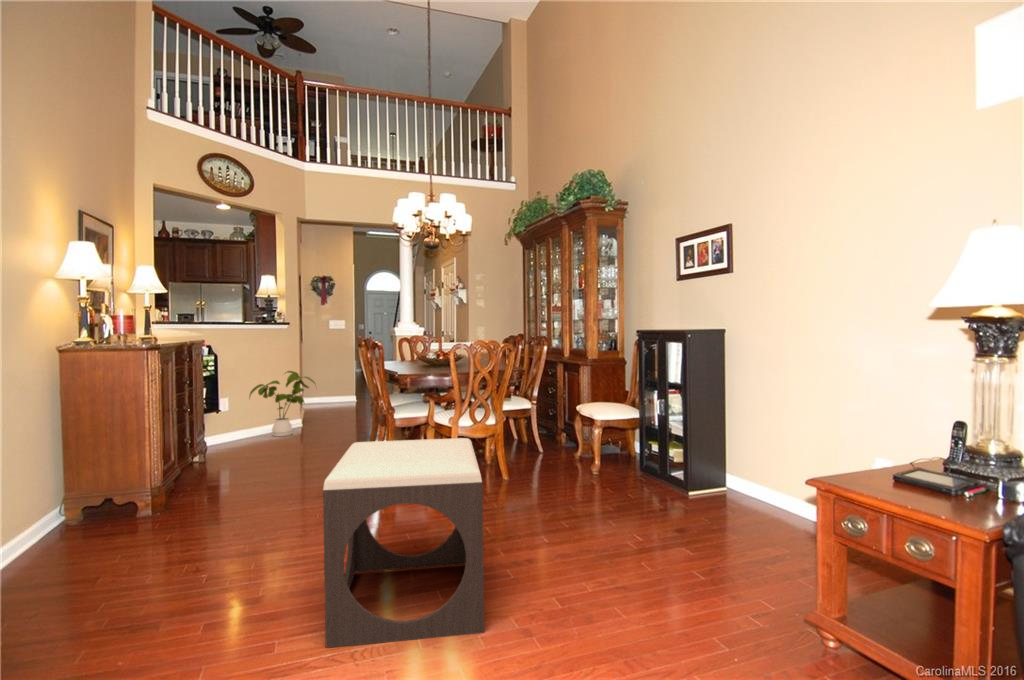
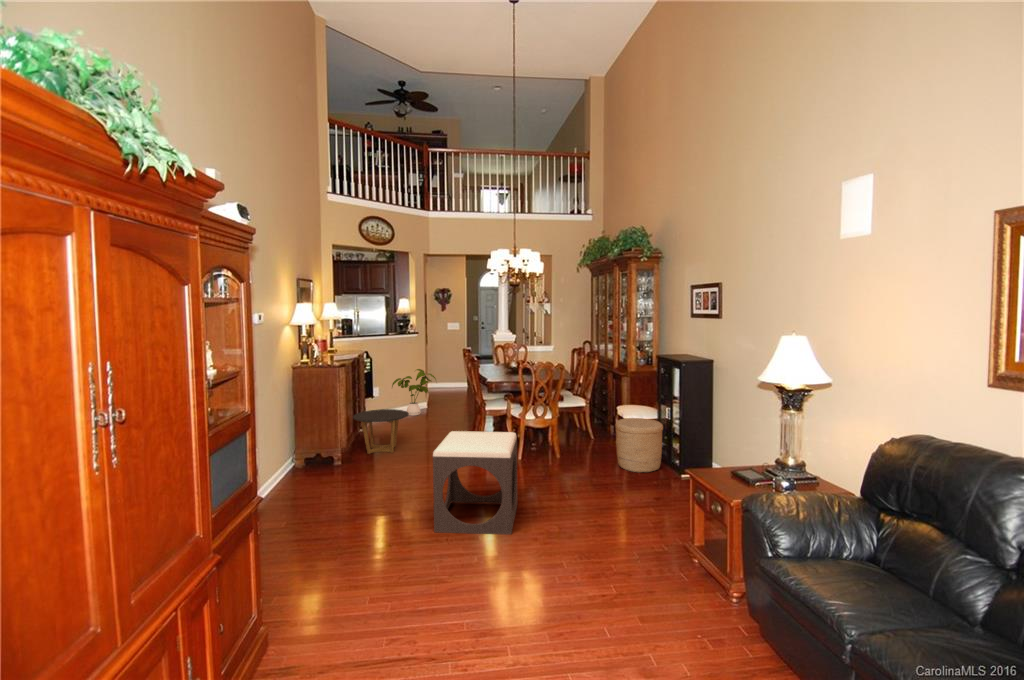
woven basket: none [590,417,657,493] -> present [615,418,663,473]
side table: none [176,423,274,495] -> present [353,409,408,454]

